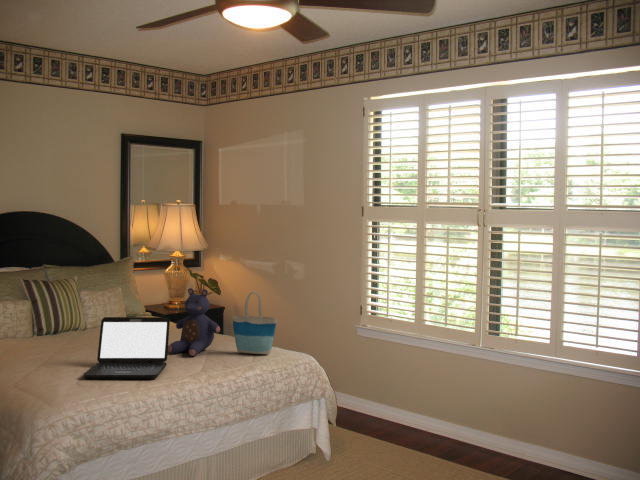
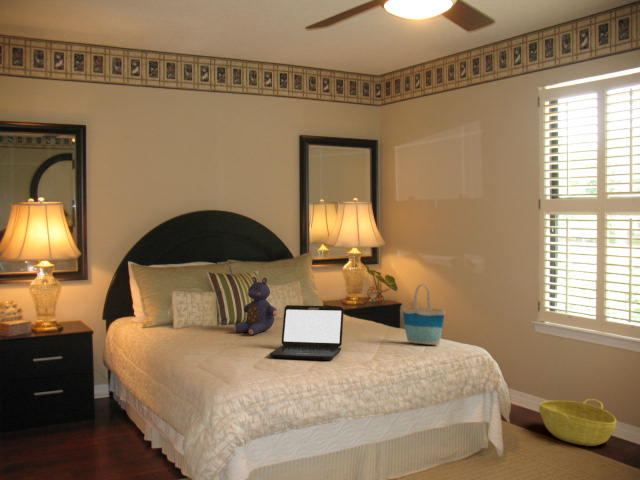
teddy bear: present [168,288,220,356] -> present [234,277,277,335]
basket: none [362,397,433,444] -> present [539,399,616,446]

